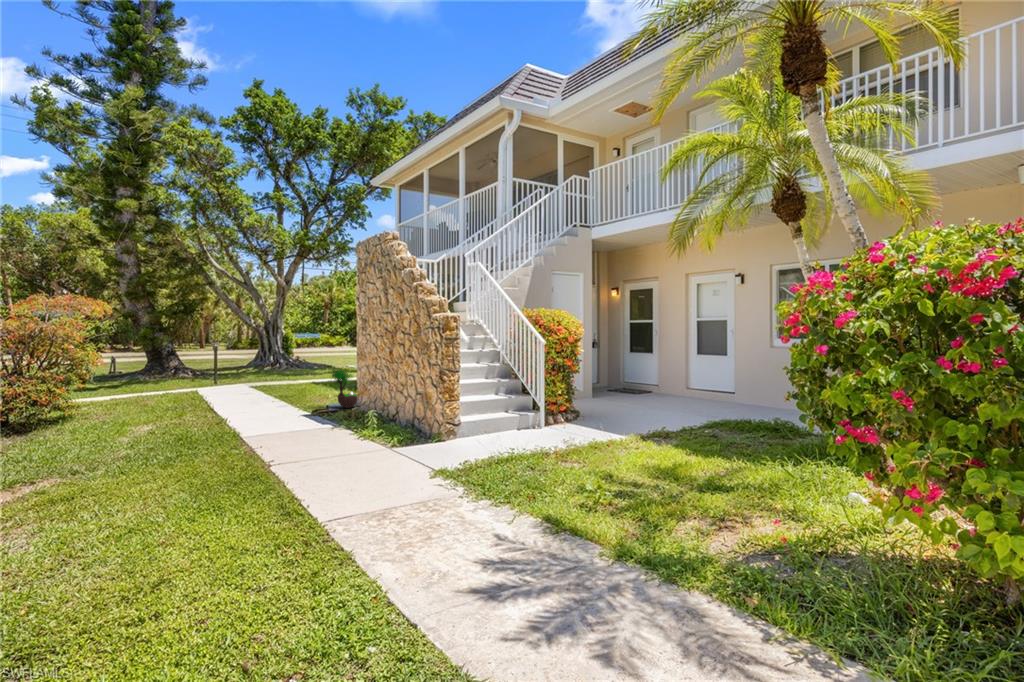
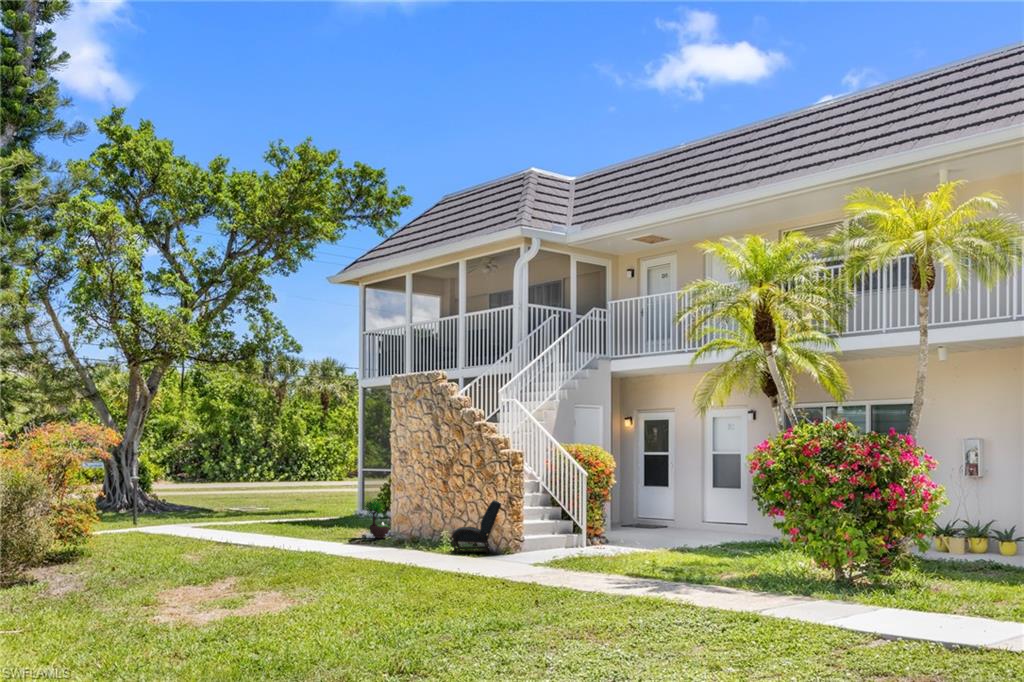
lounge chair: none [370,374,437,441] -> present [453,500,502,554]

